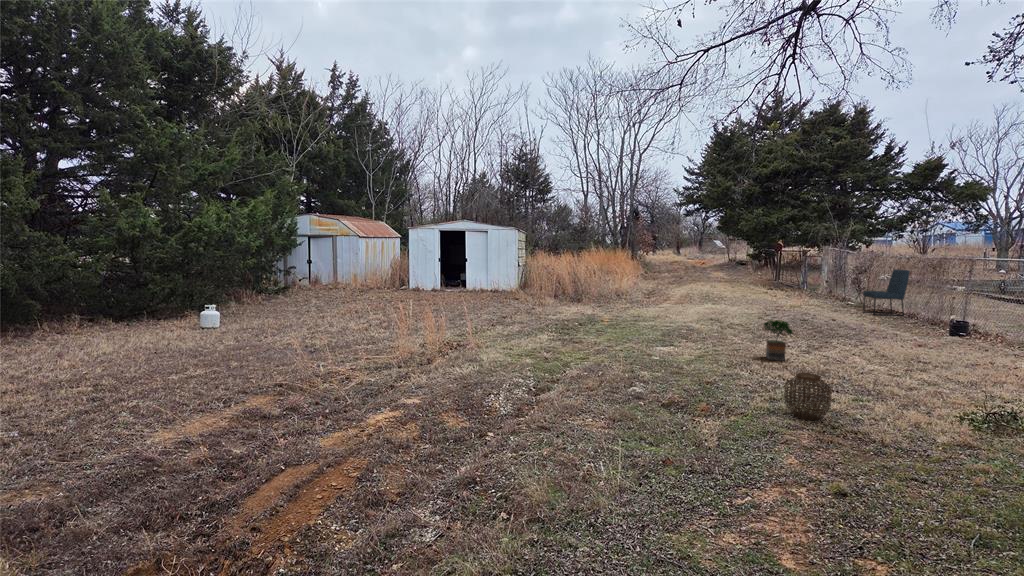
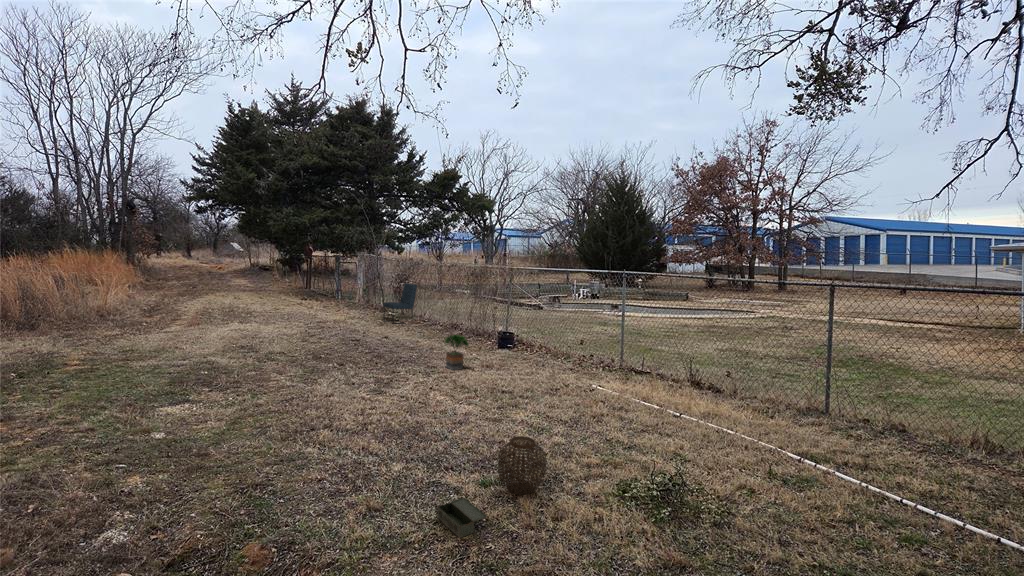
potted tree: present [764,320,793,361] -> present [445,335,469,370]
woven basket: present [784,373,832,420] -> present [498,436,546,495]
toolbox: none [845,428,890,451] -> present [438,498,487,538]

